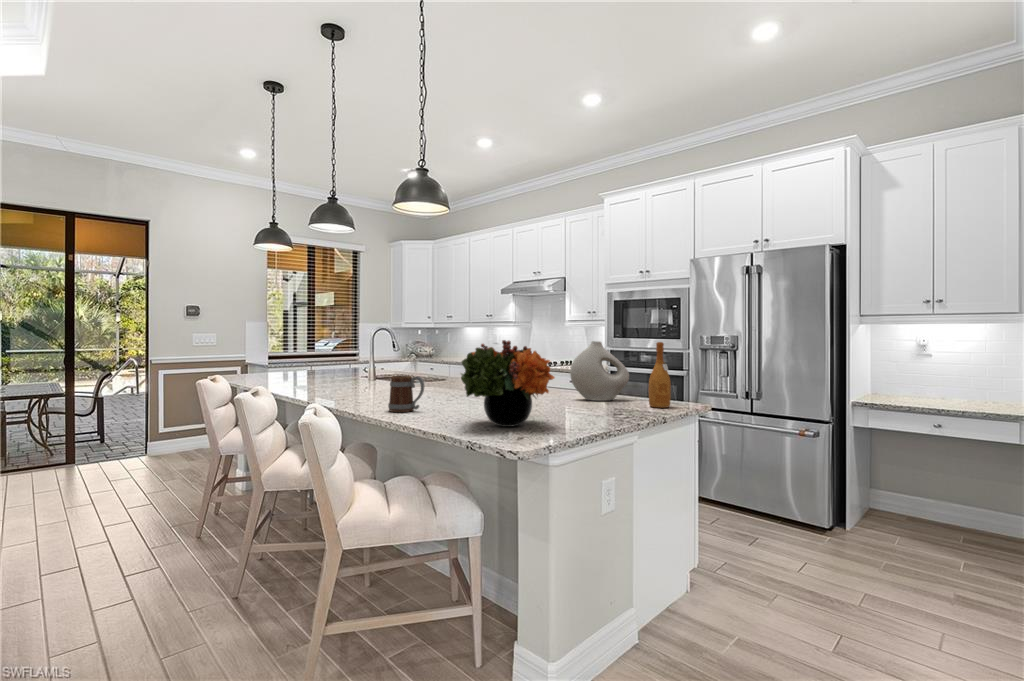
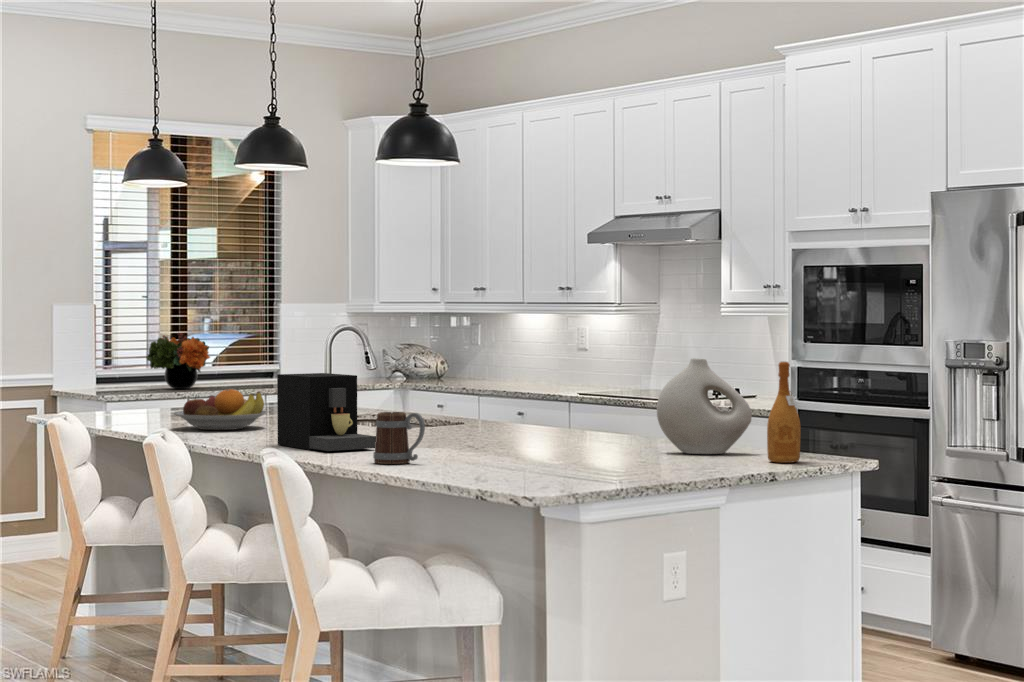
flower arrangement: present [461,340,555,427] -> present [146,333,210,389]
coffee maker: none [332,351,393,401] -> present [277,373,376,451]
fruit bowl: none [279,361,335,384] -> present [174,389,267,430]

